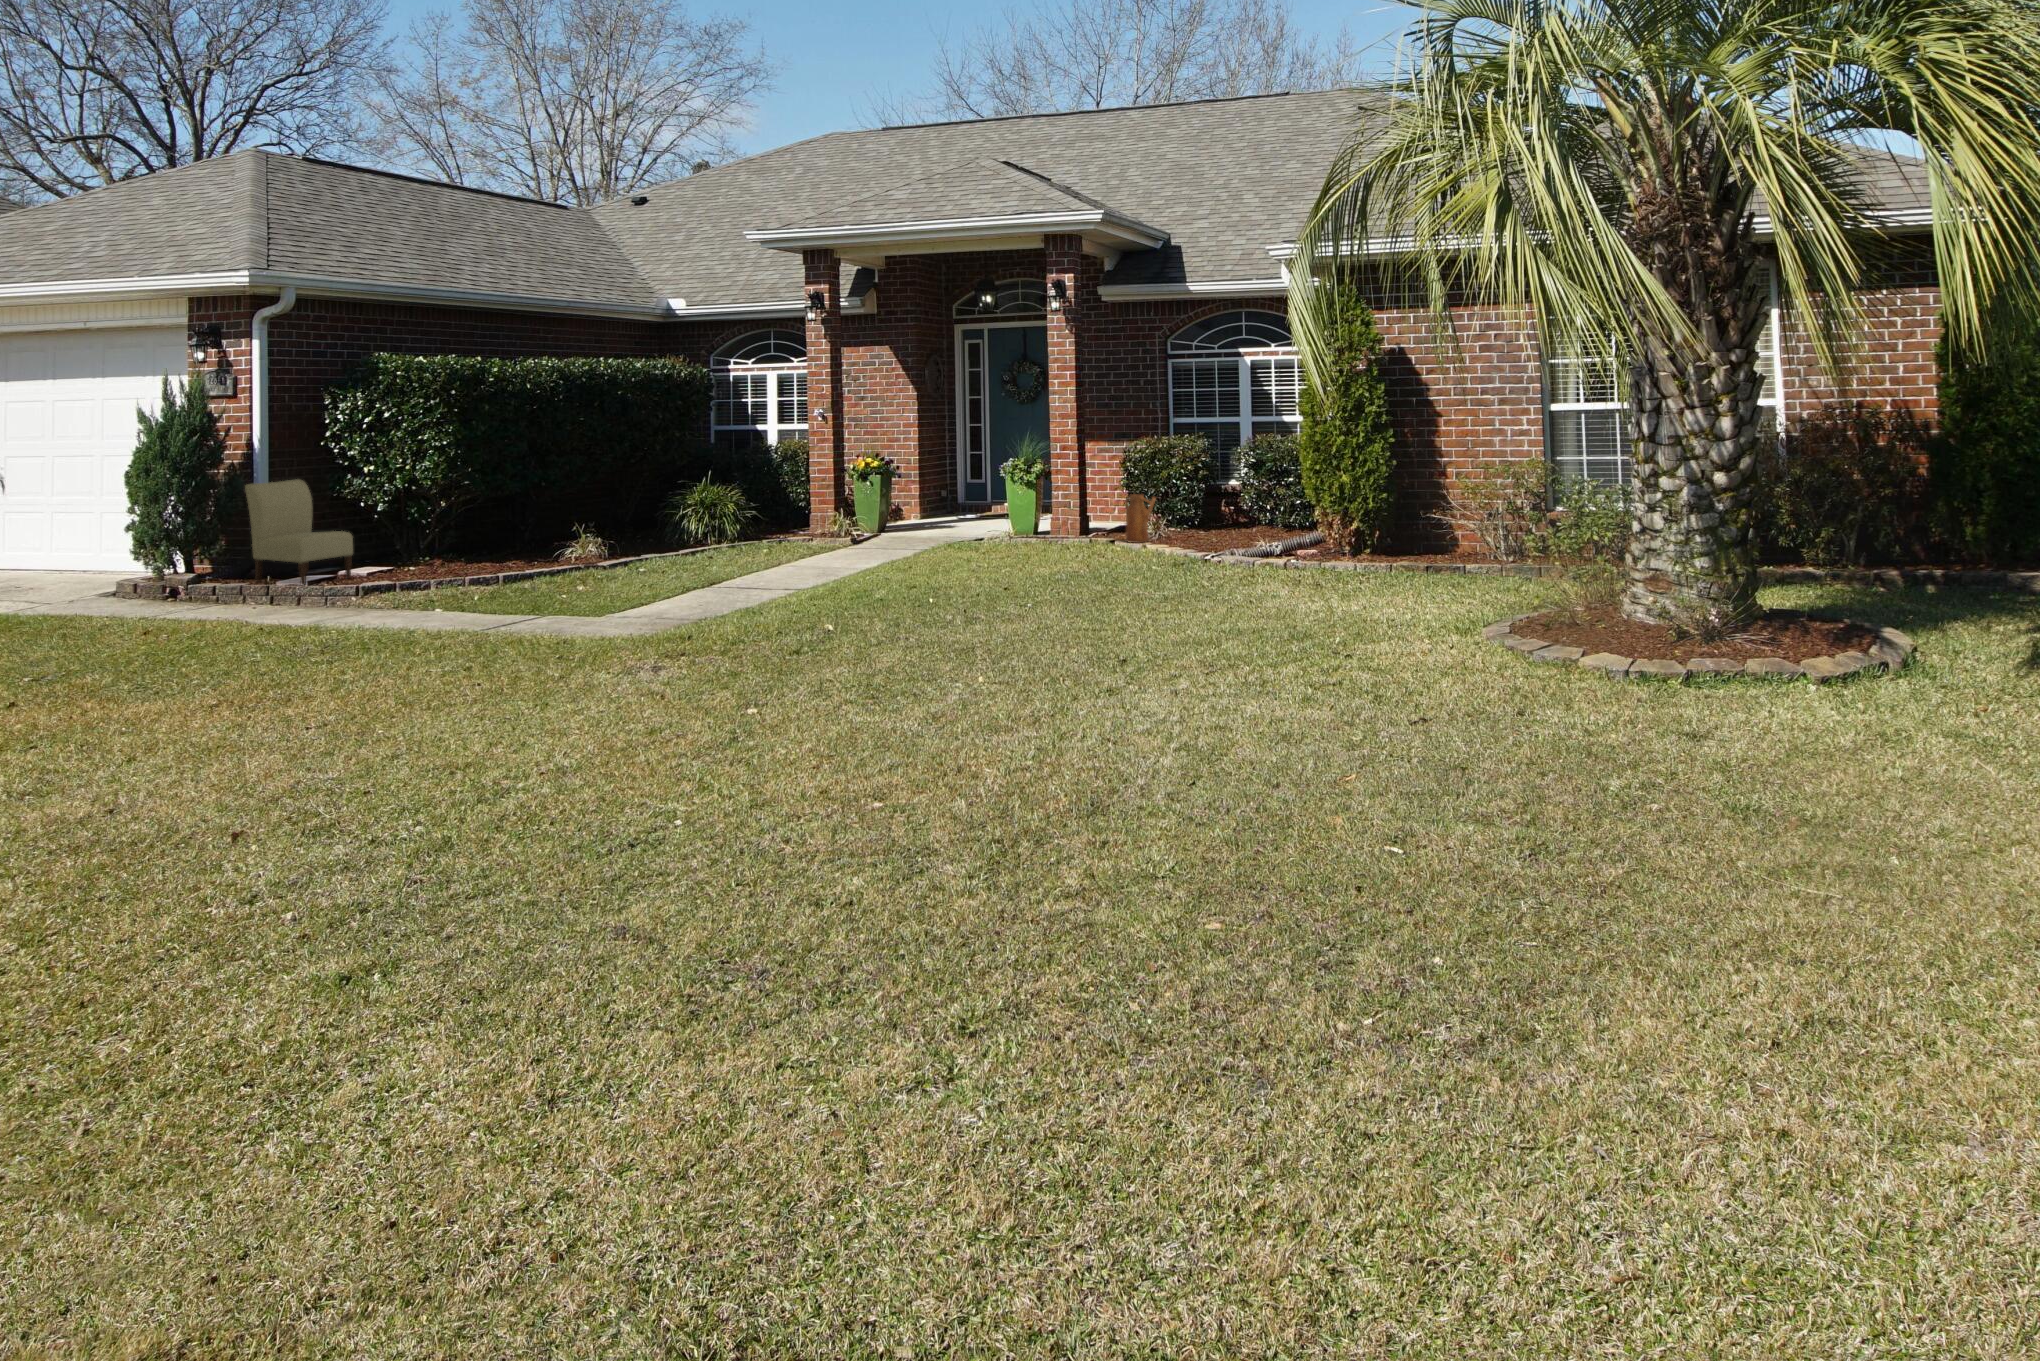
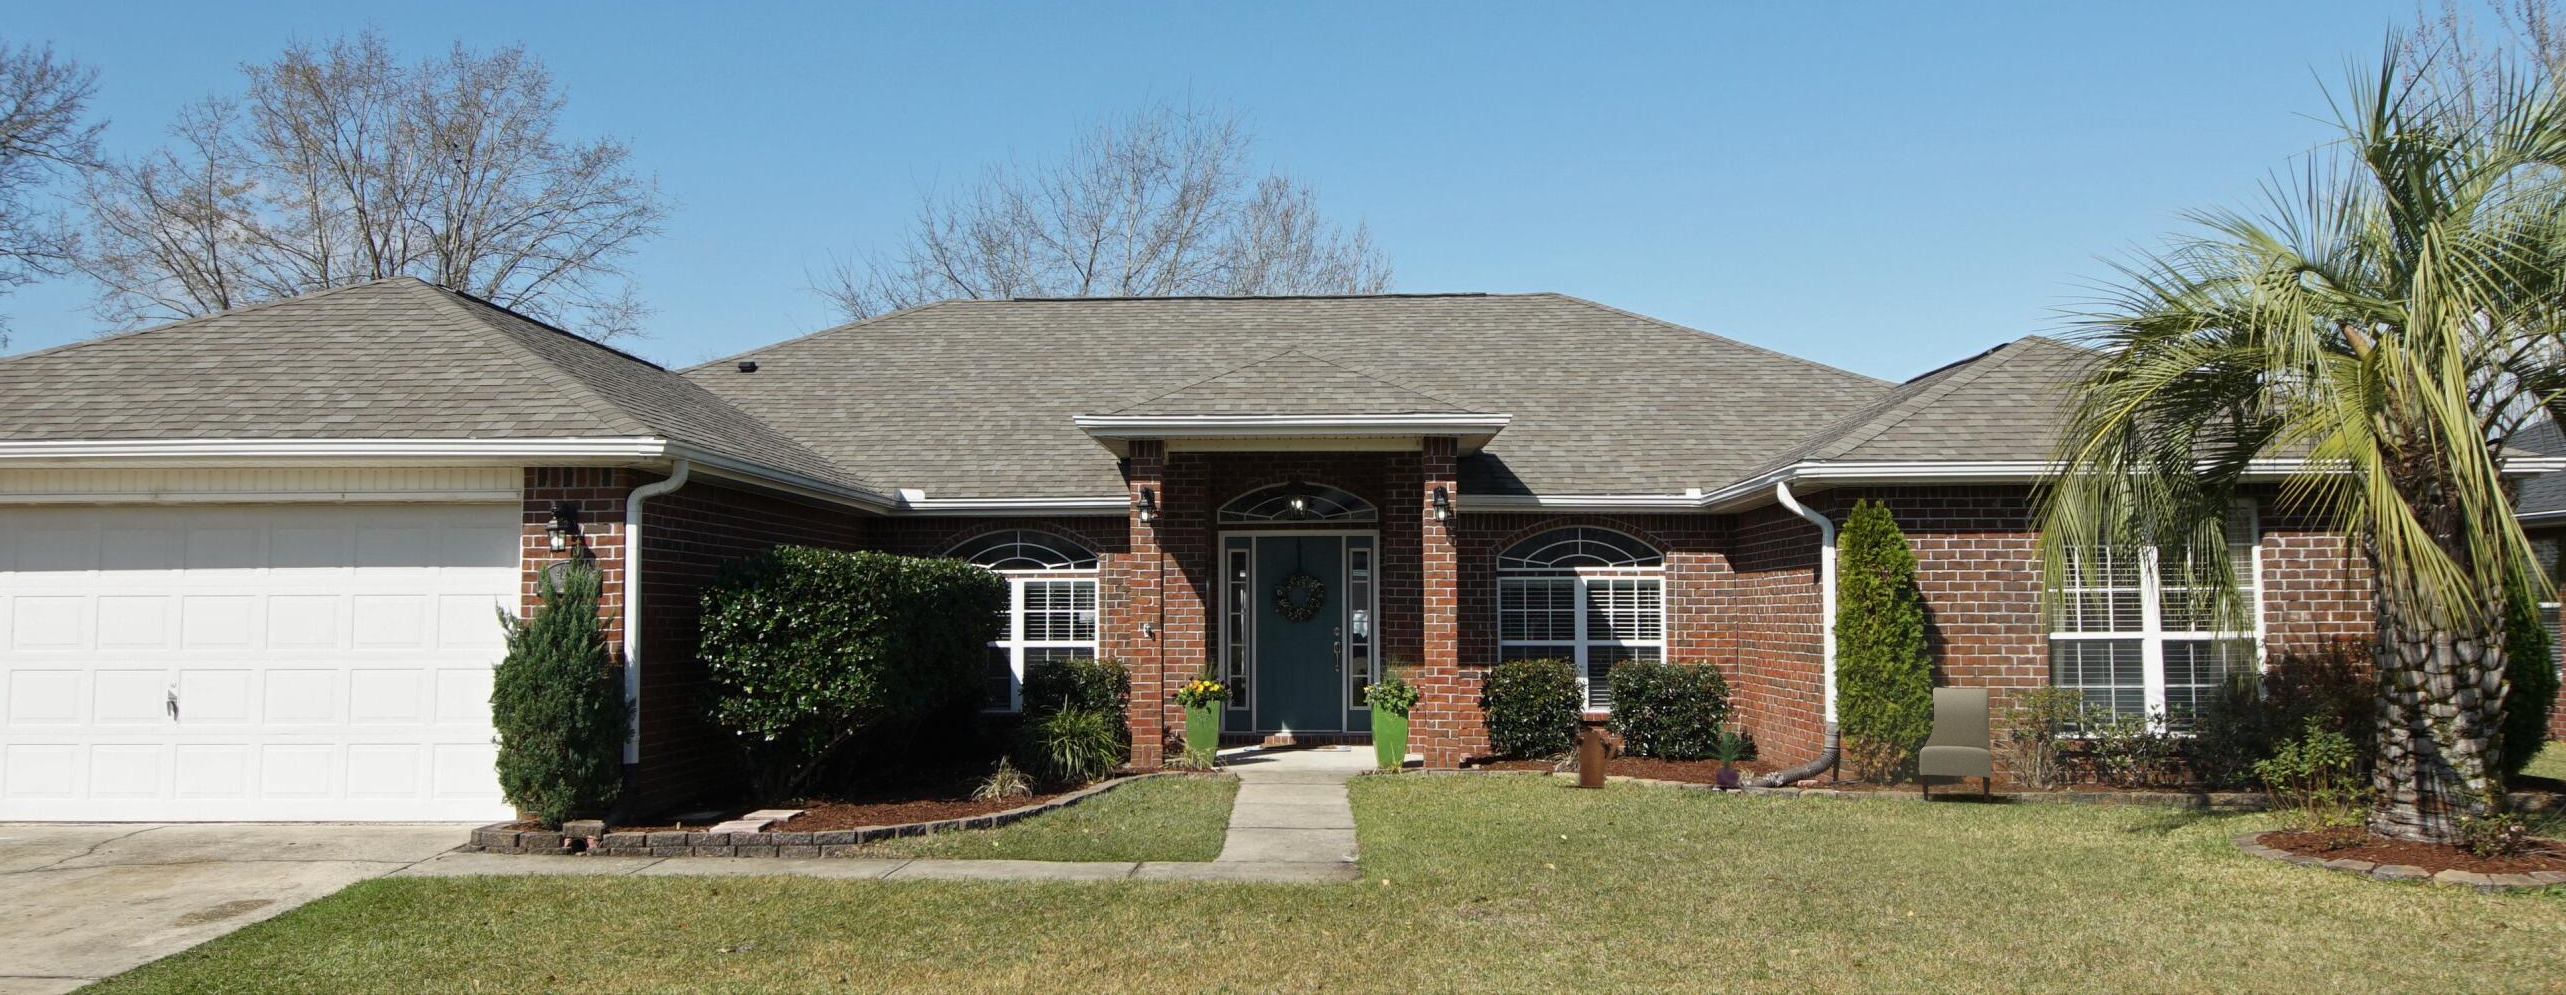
chair: present [245,479,353,586] -> present [1919,688,1991,803]
decorative plant: none [1224,487,1283,543] -> present [1712,725,1740,788]

